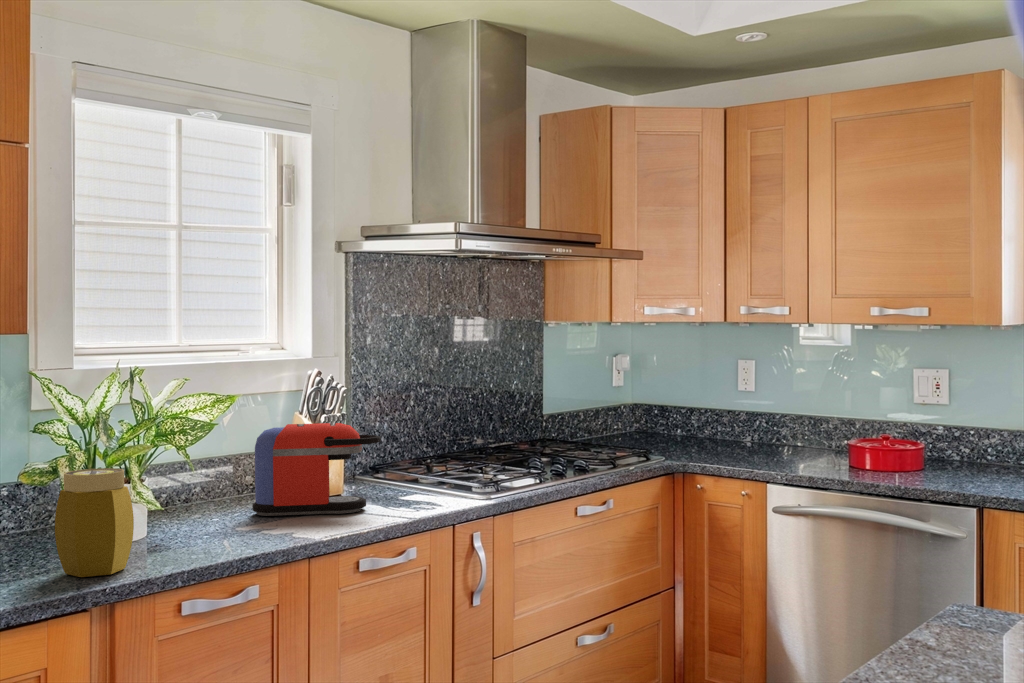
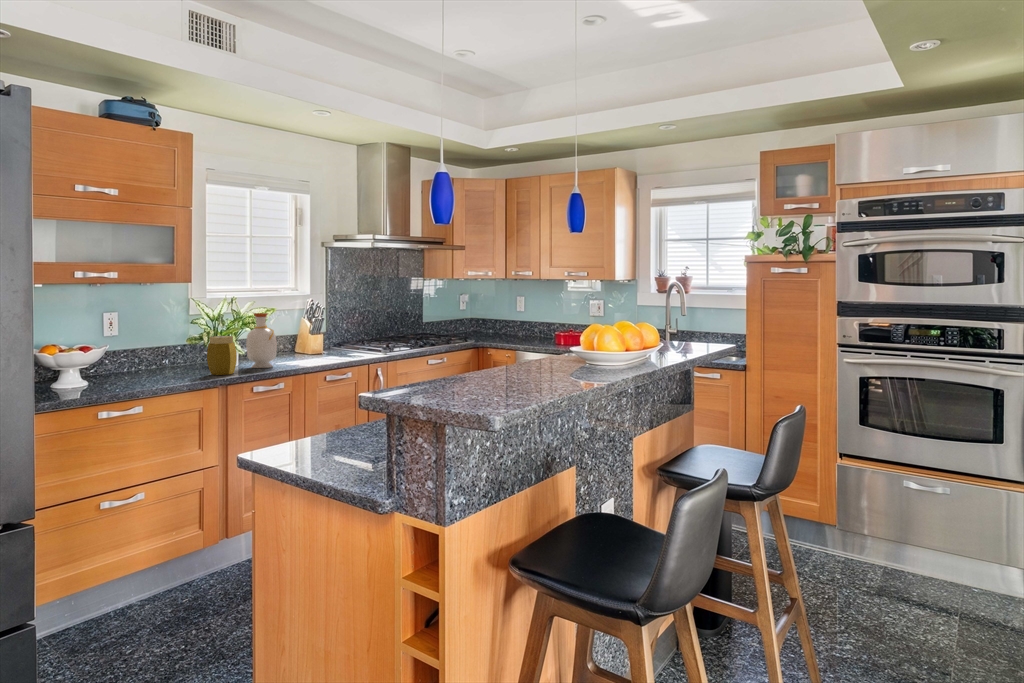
bottle: none [163,406,238,548] -> present [246,313,277,368]
coffee maker: present [252,423,381,516] -> none [283,322,337,359]

